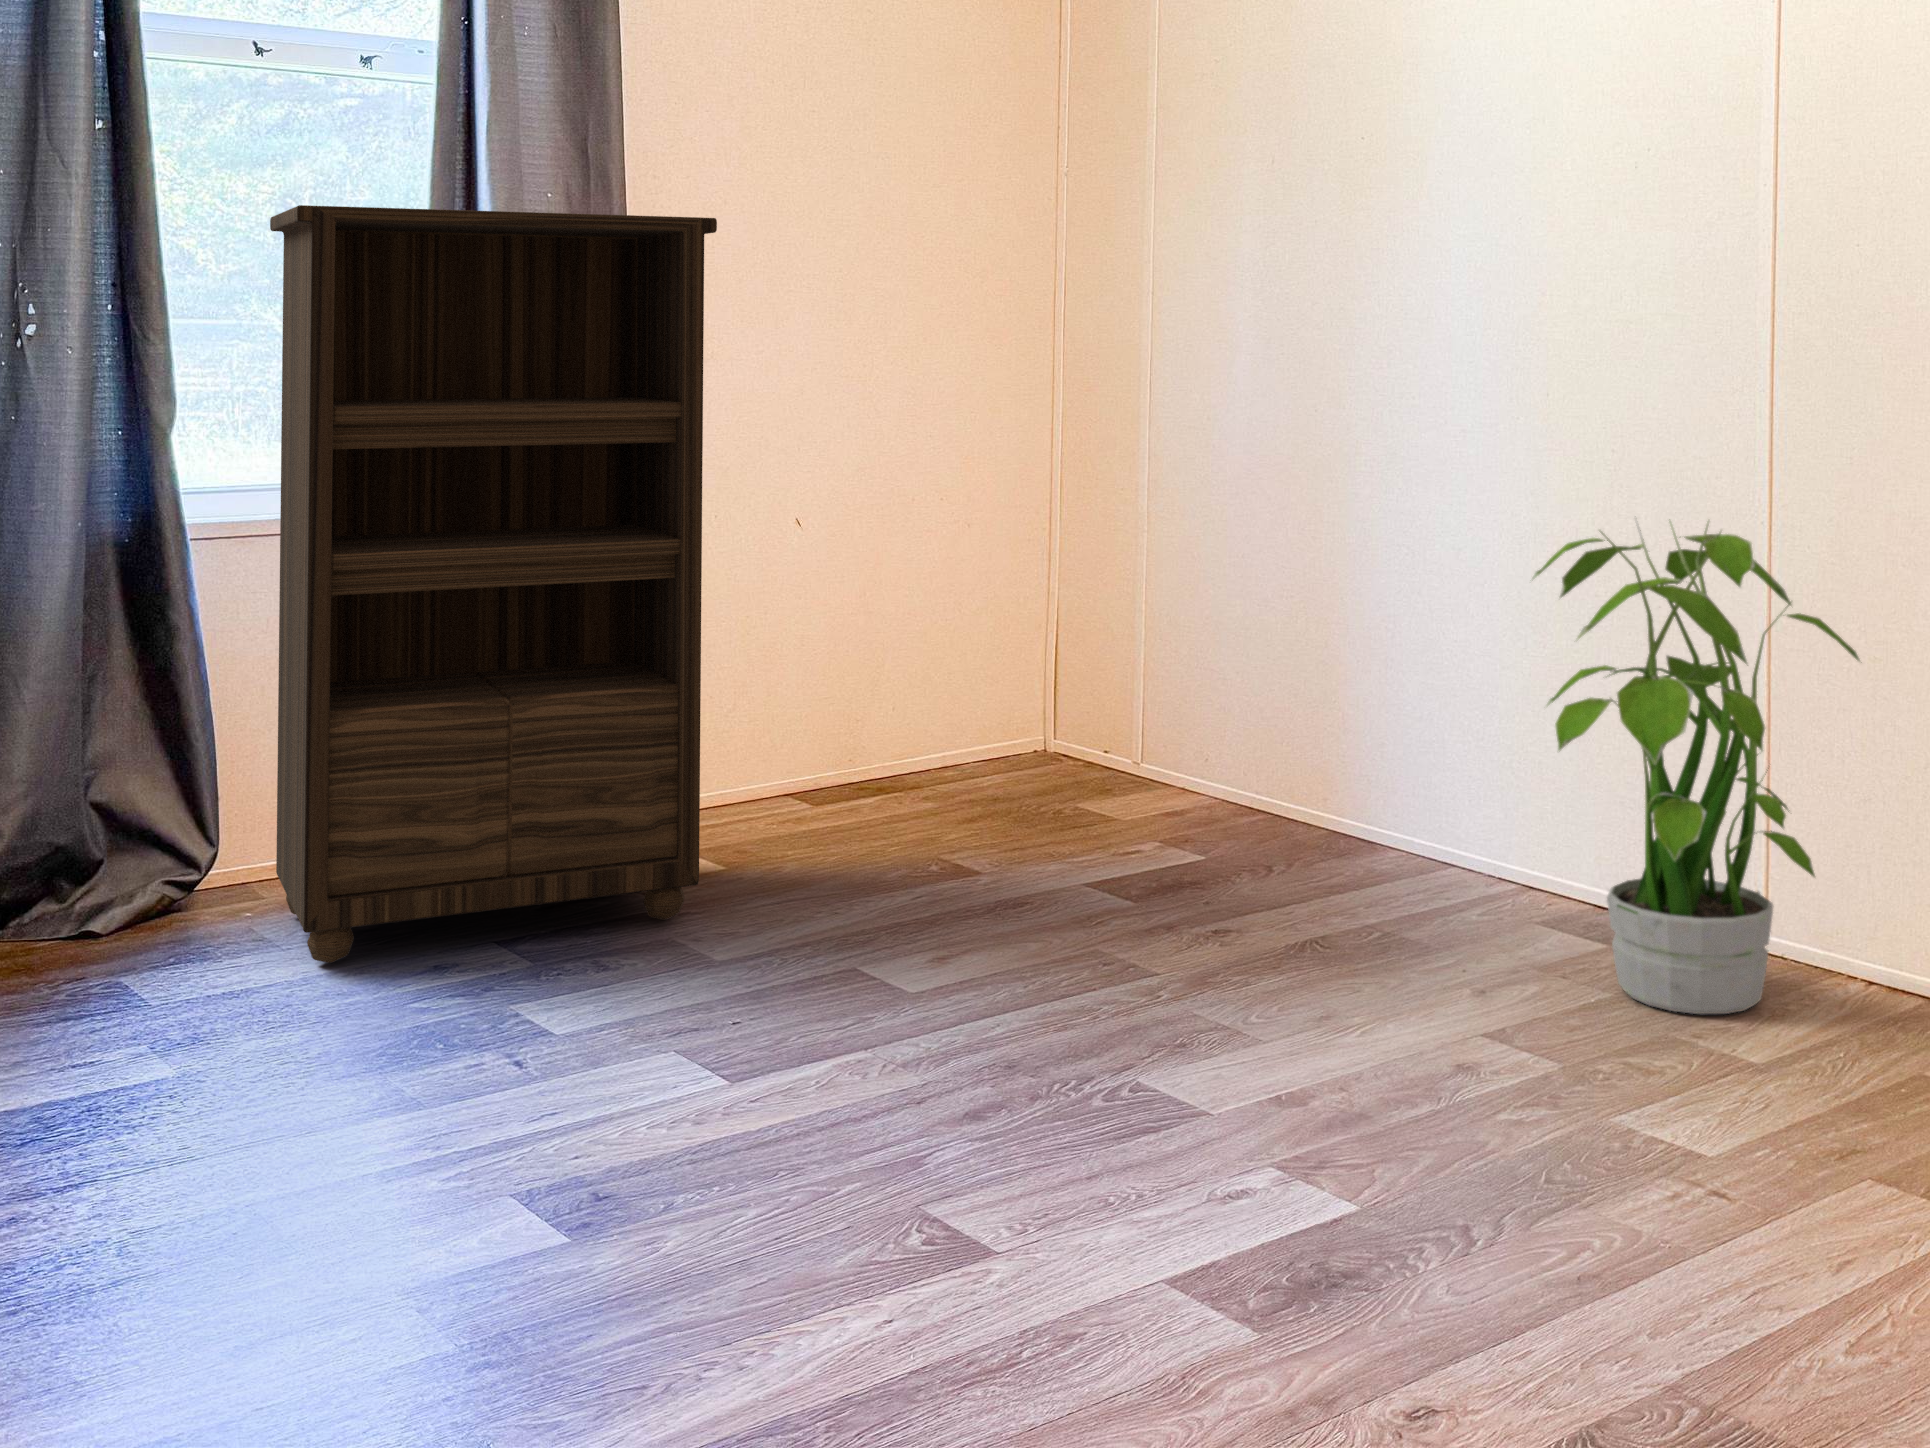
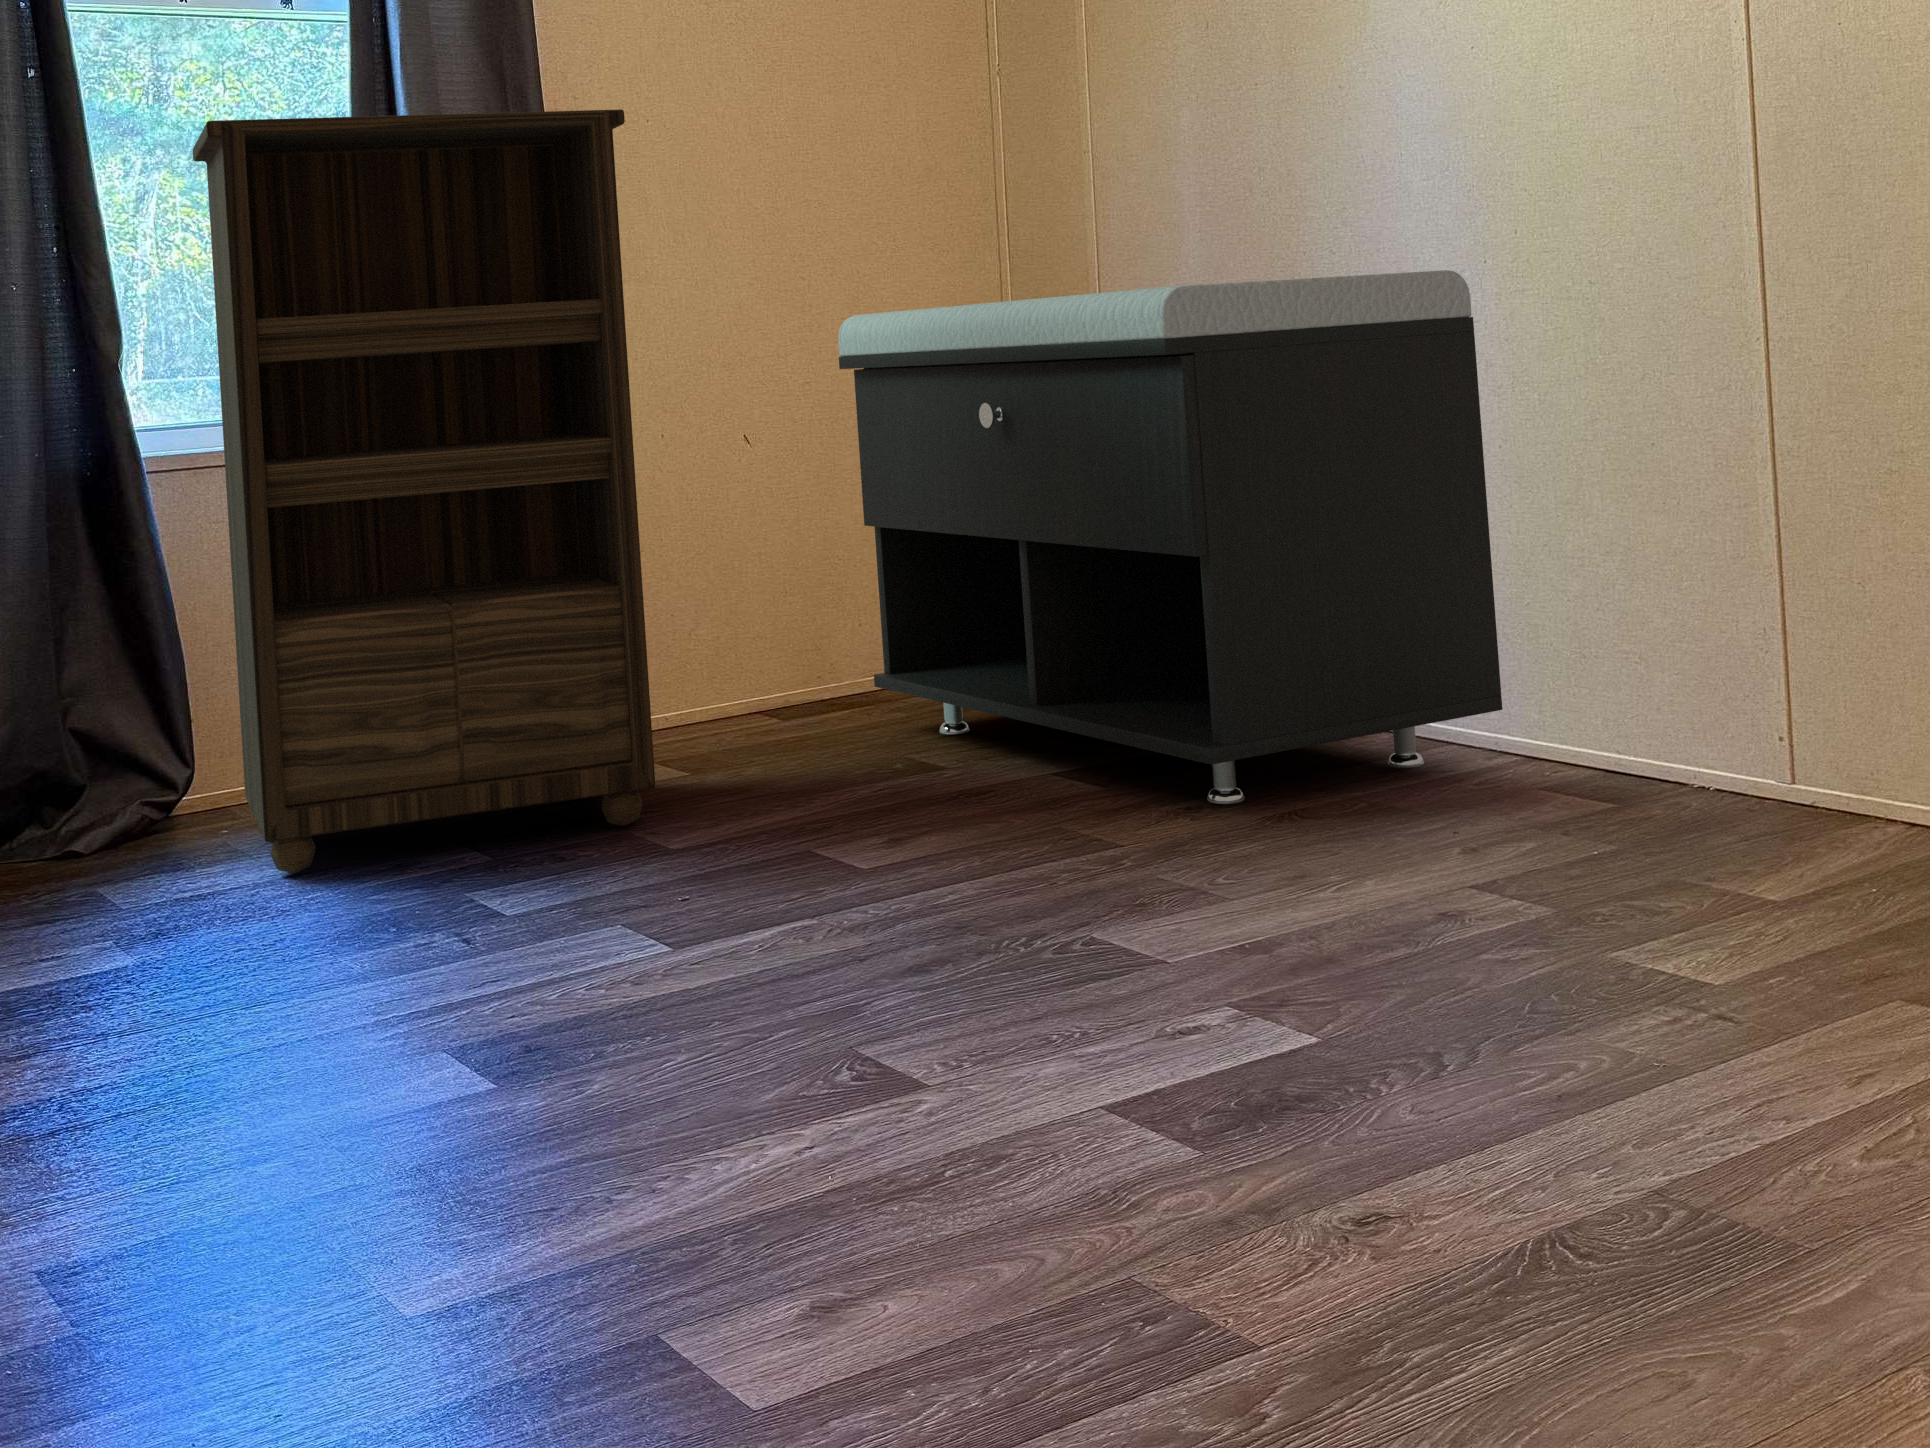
storage bench: none [894,408,1500,923] -> present [838,270,1502,804]
potted plant: present [1532,521,1860,1014] -> none [1494,332,1881,863]

